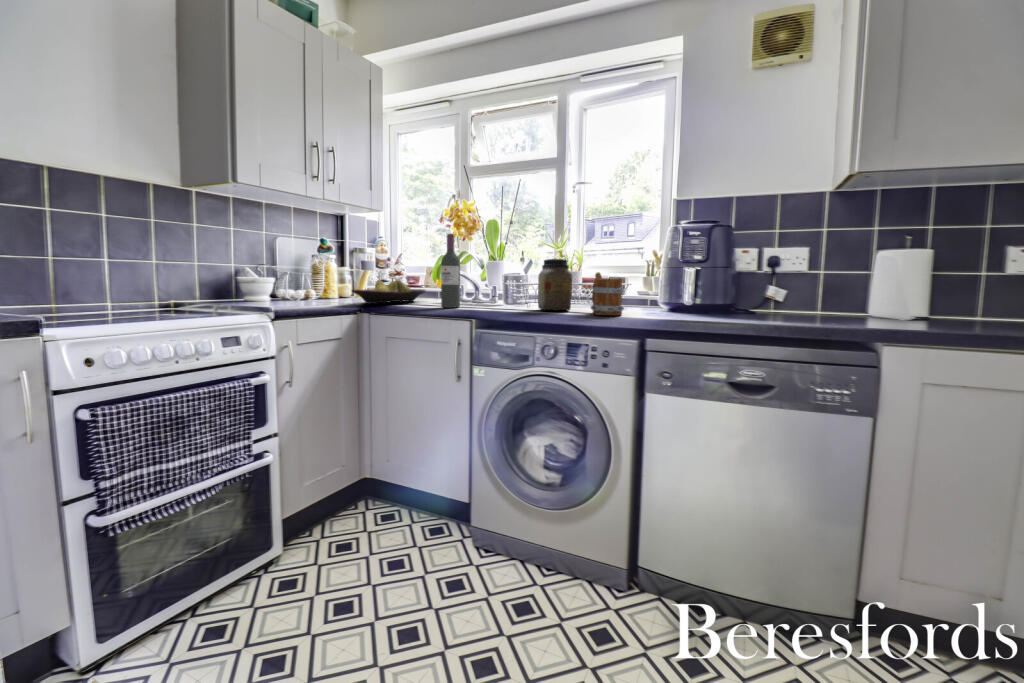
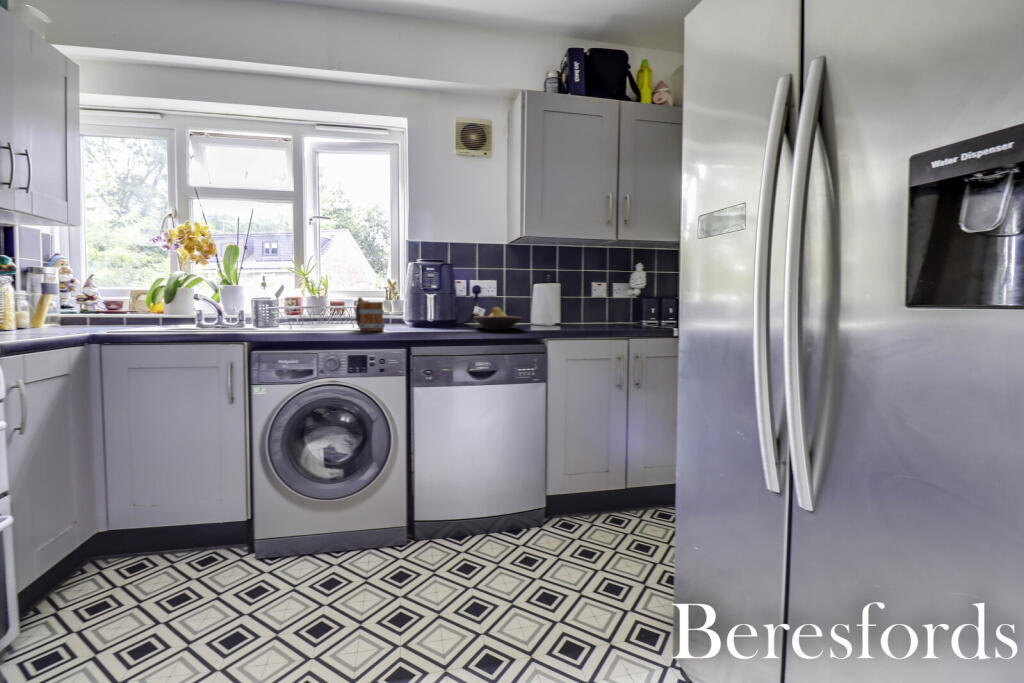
wine bottle: present [441,234,460,308] -> none [196,259,219,332]
jar: present [538,259,572,310] -> none [303,286,337,330]
fruit bowl: present [352,280,425,304] -> present [473,307,522,330]

